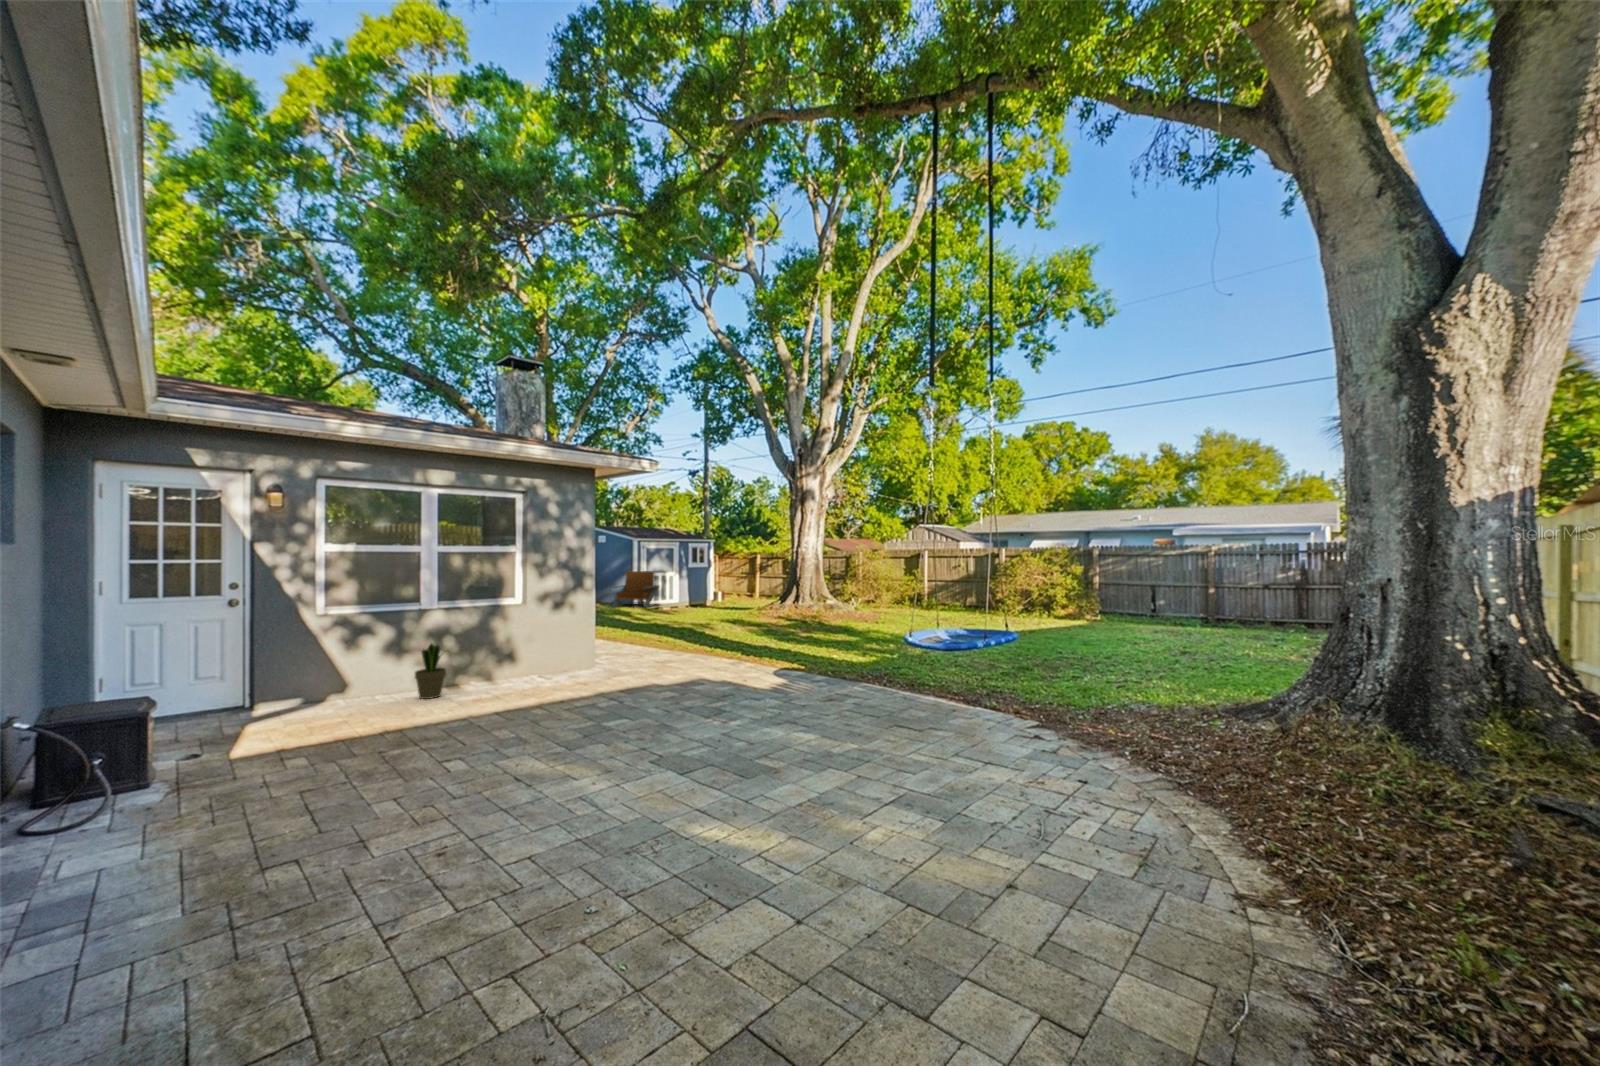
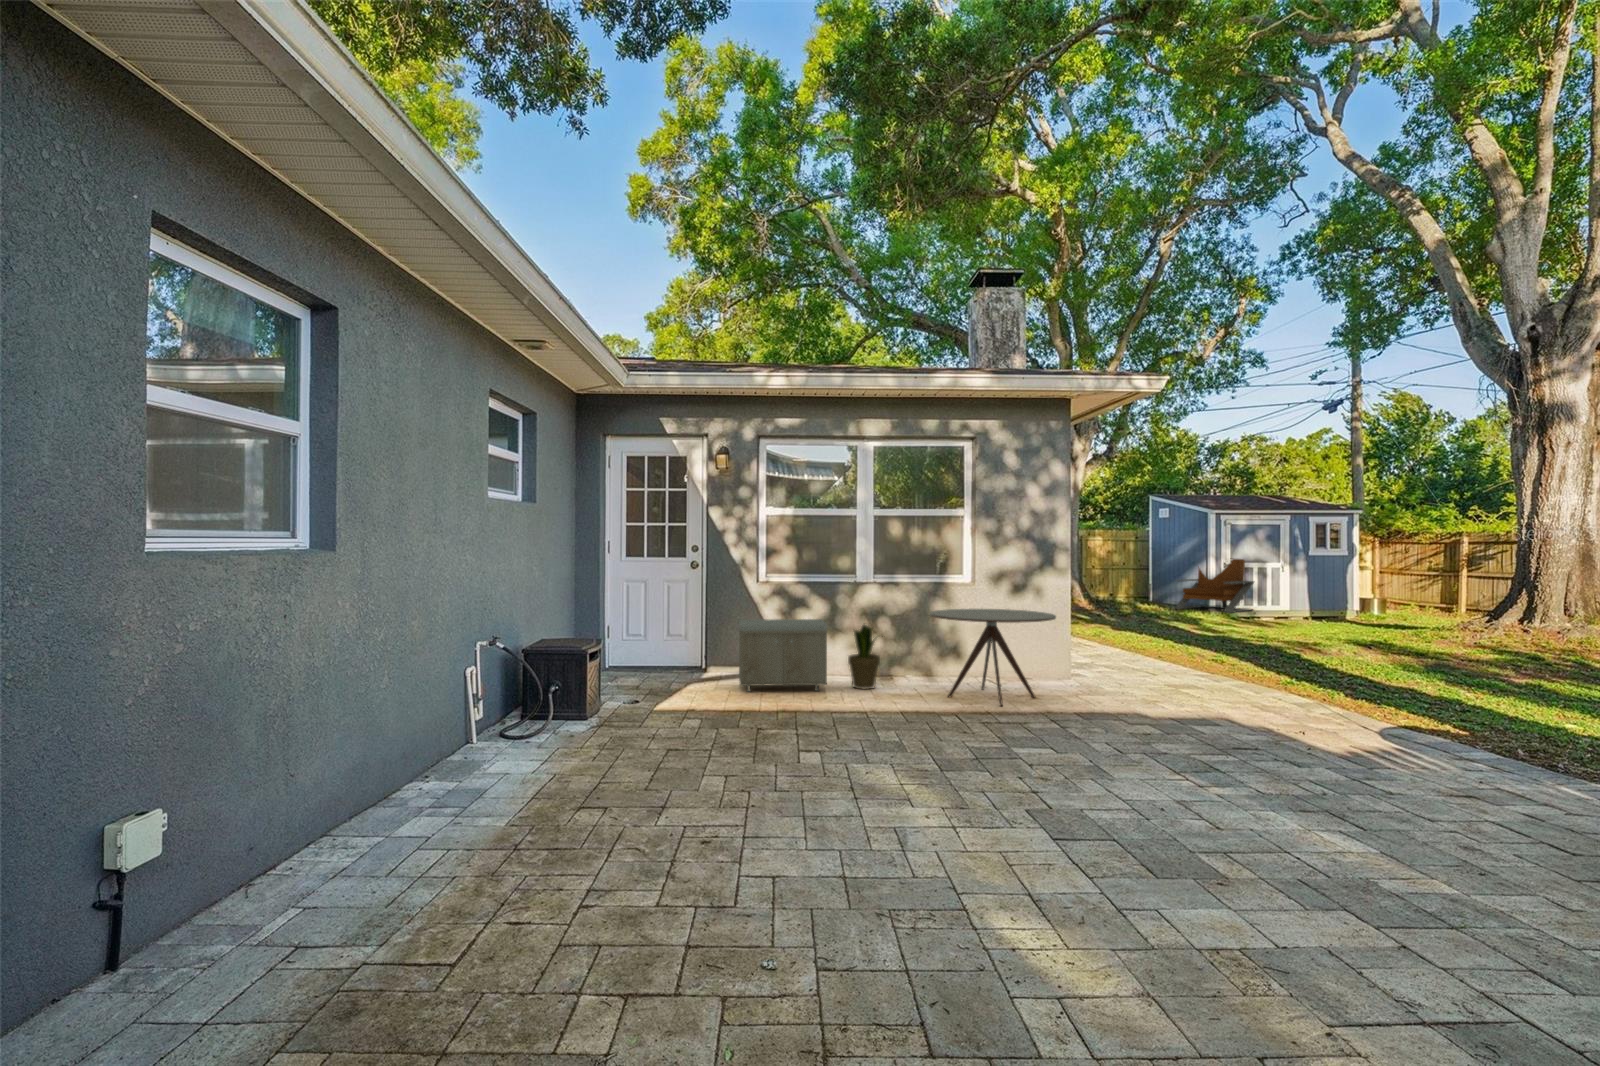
round table: none [494,621,593,693] -> present [930,609,1056,706]
storage bench: none [293,643,401,720] -> present [739,619,828,692]

